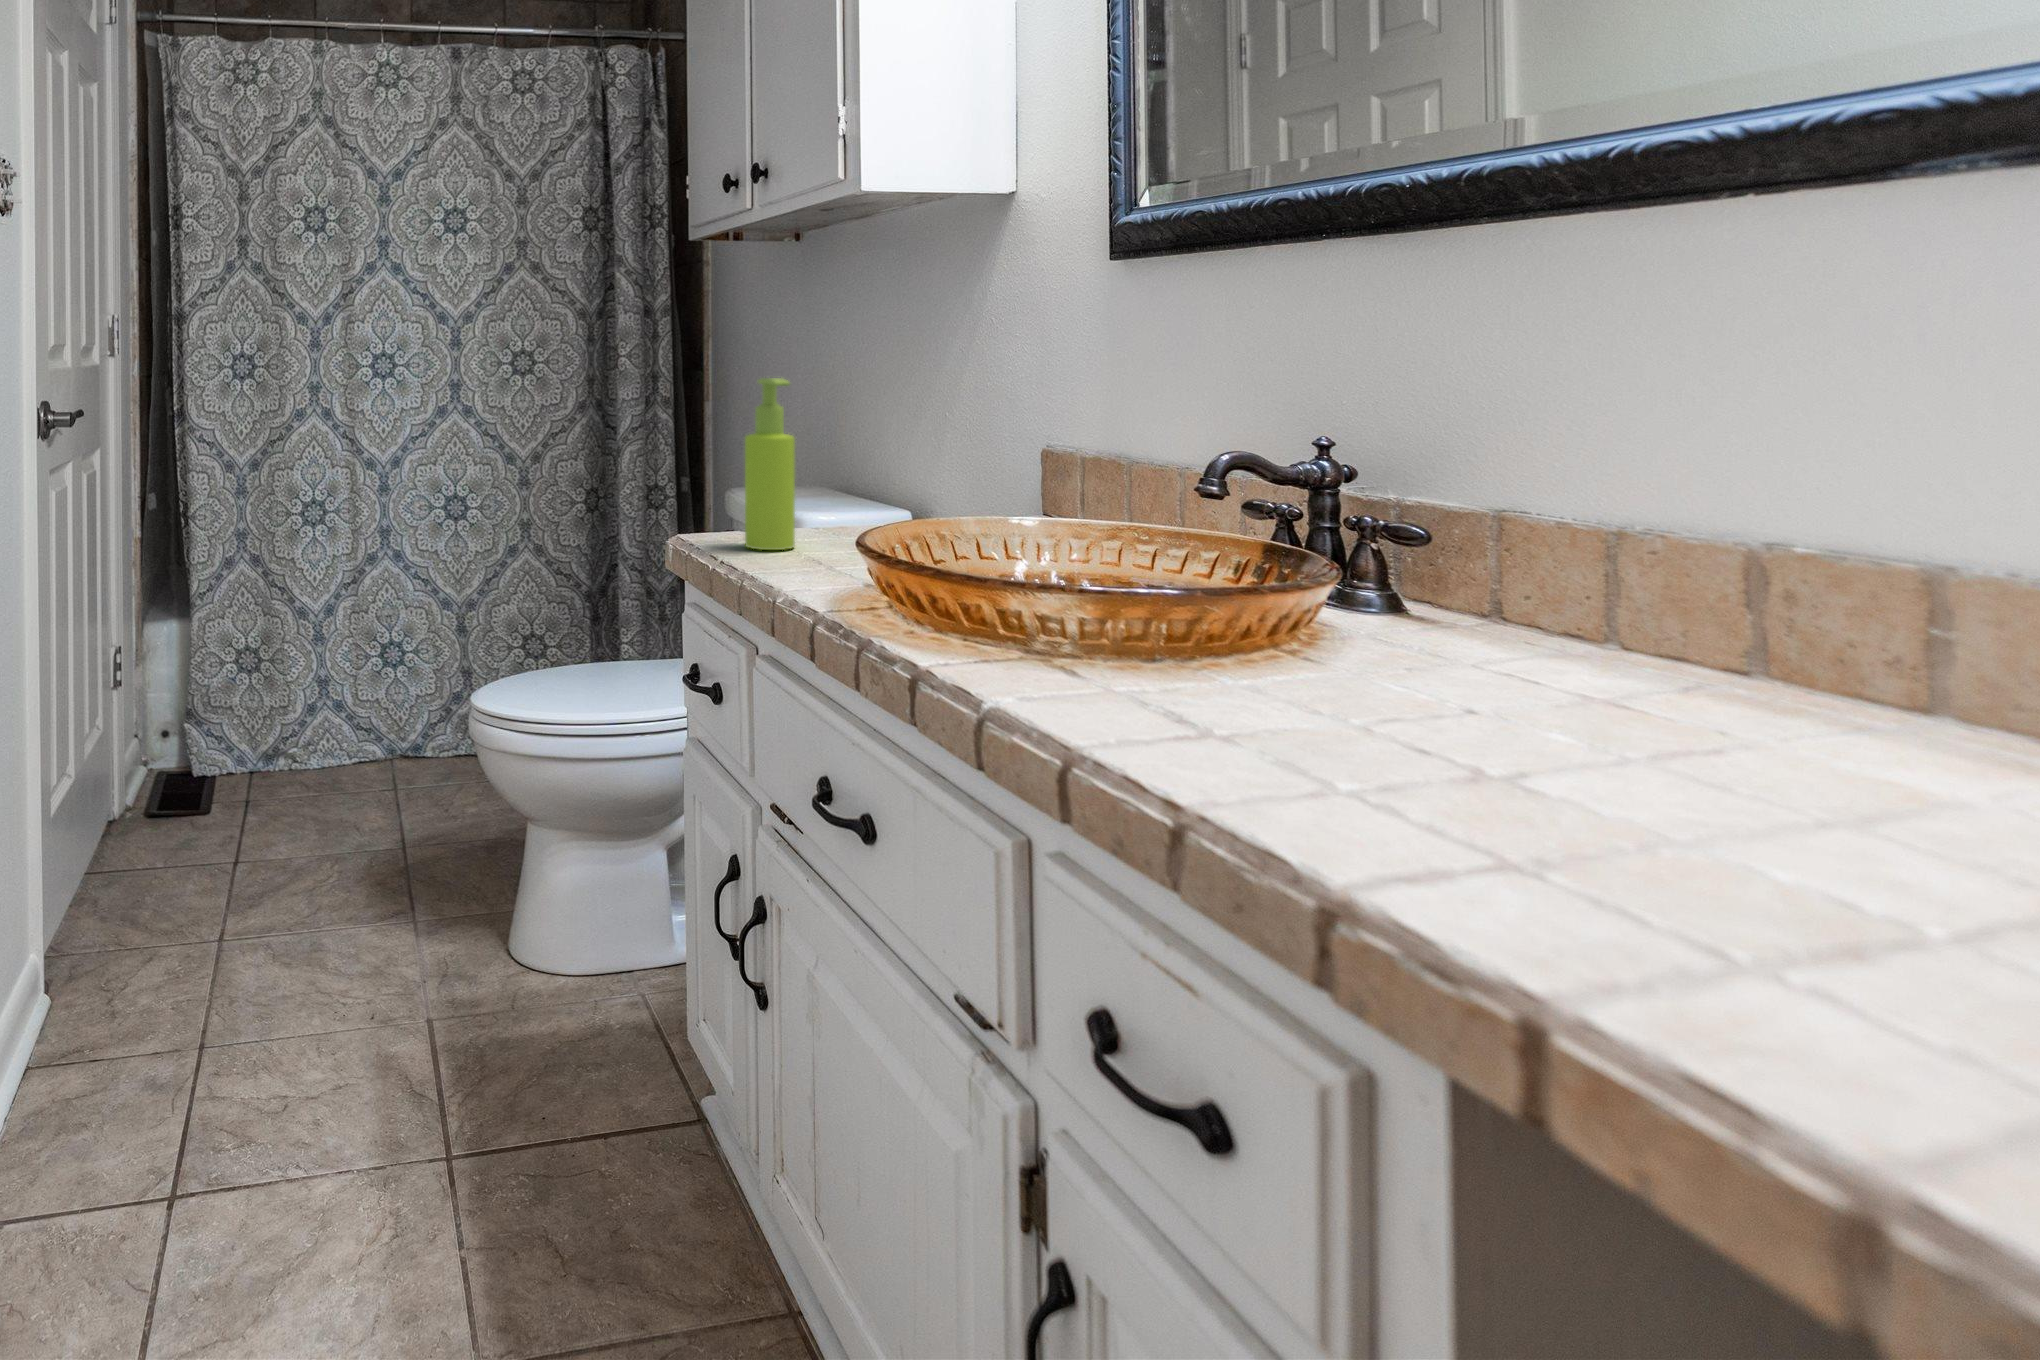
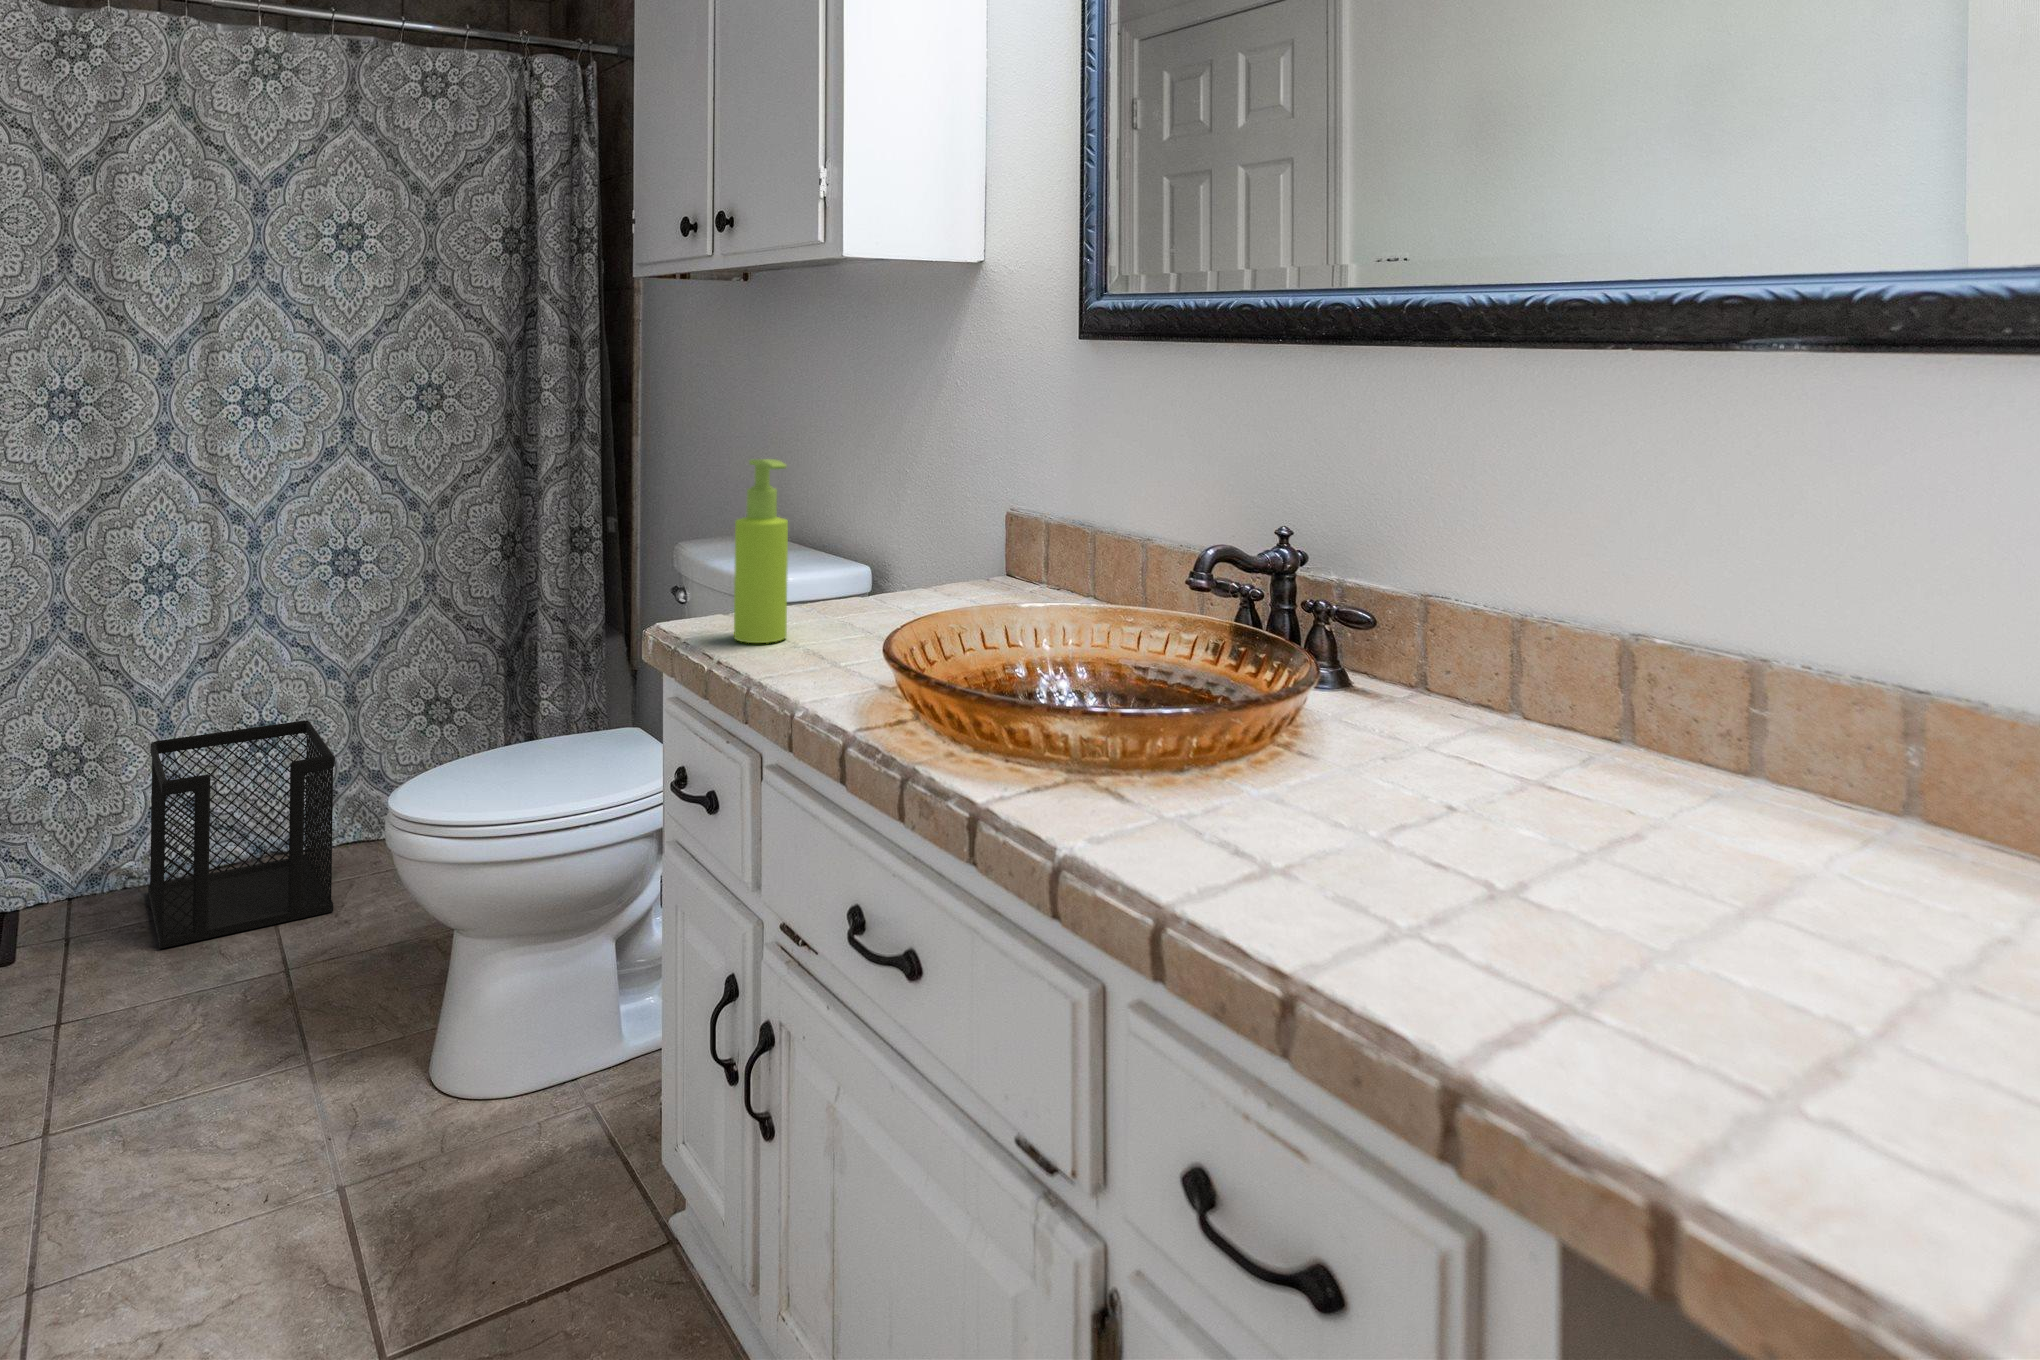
wastebasket: none [307,642,447,819] -> present [148,720,335,949]

